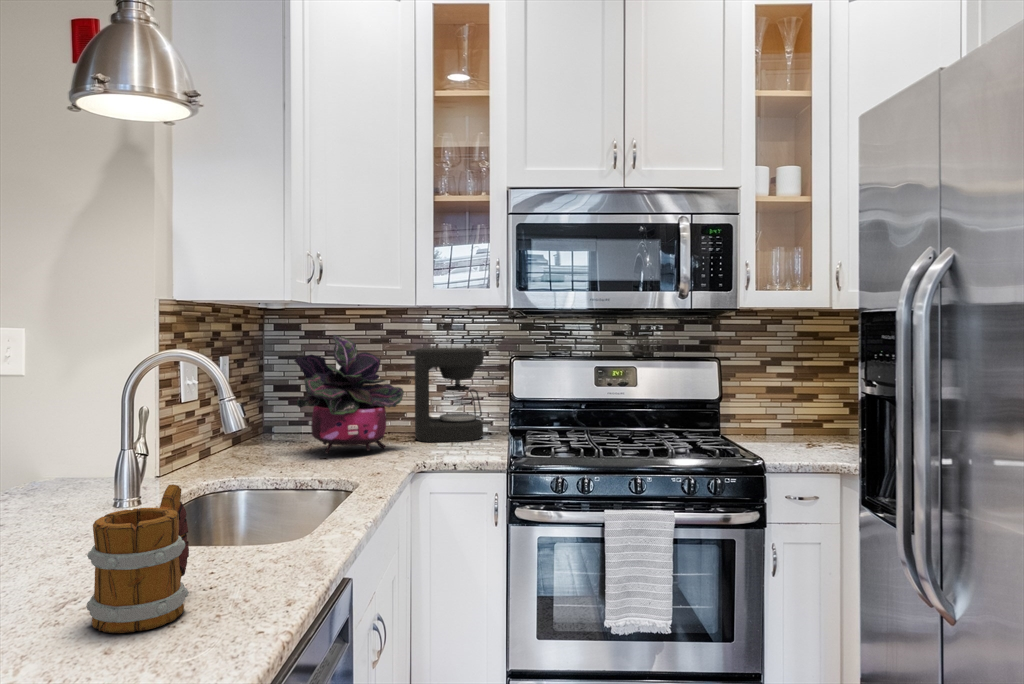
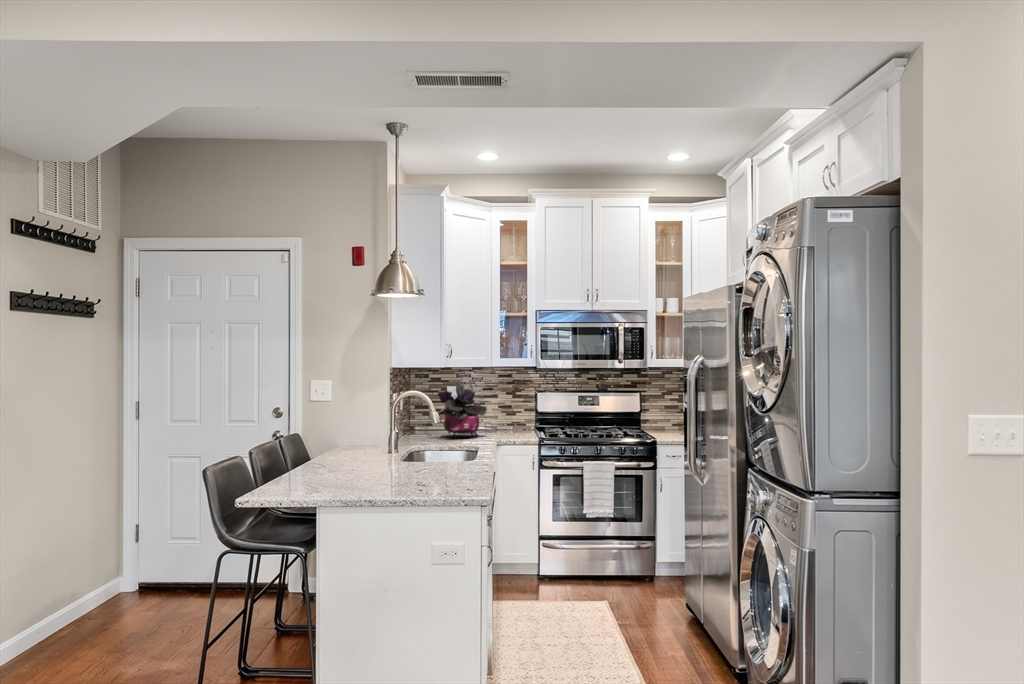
coffee maker: present [415,348,483,442] -> none [488,386,522,433]
mug: present [86,484,189,633] -> none [436,435,461,474]

